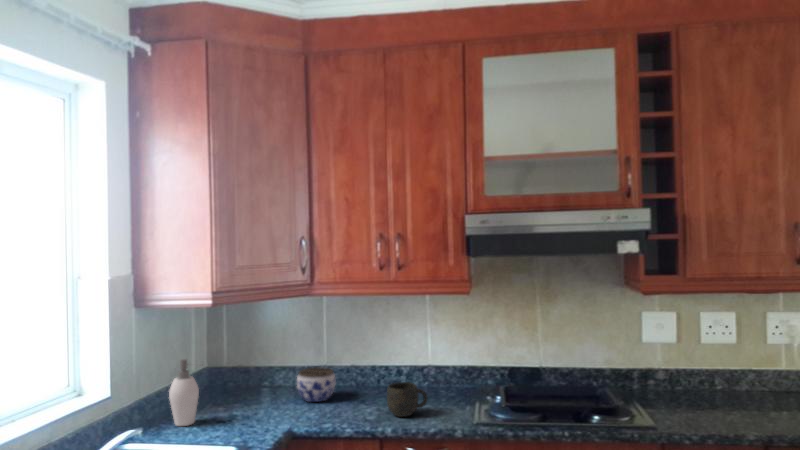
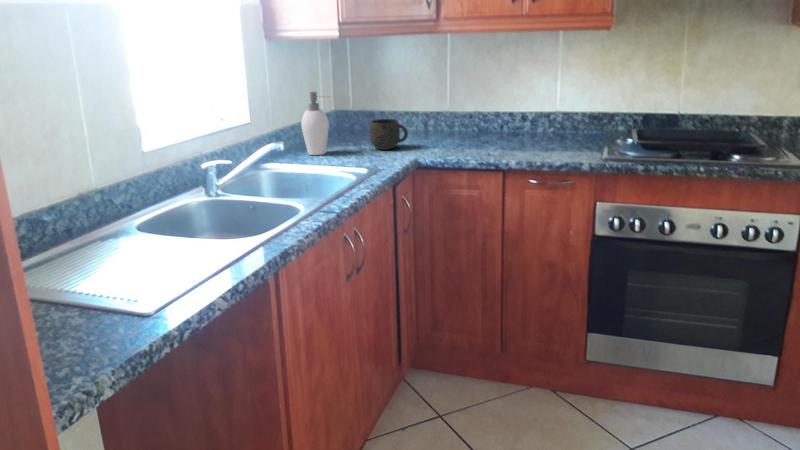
jar: present [297,367,336,402] -> none [421,109,460,142]
mug: present [387,382,427,417] -> present [370,119,408,150]

